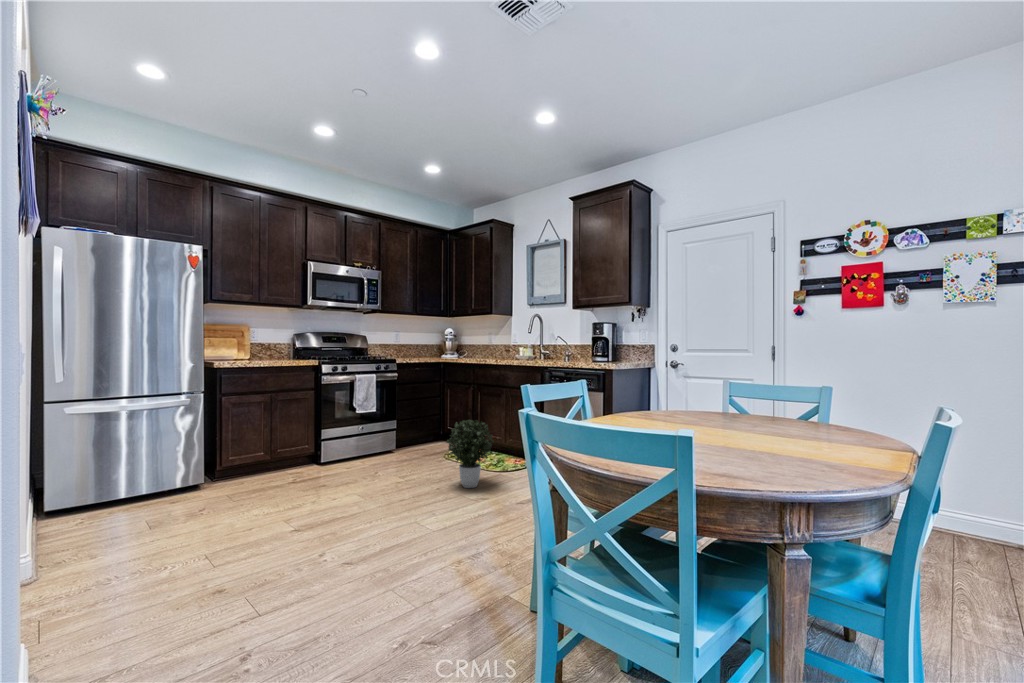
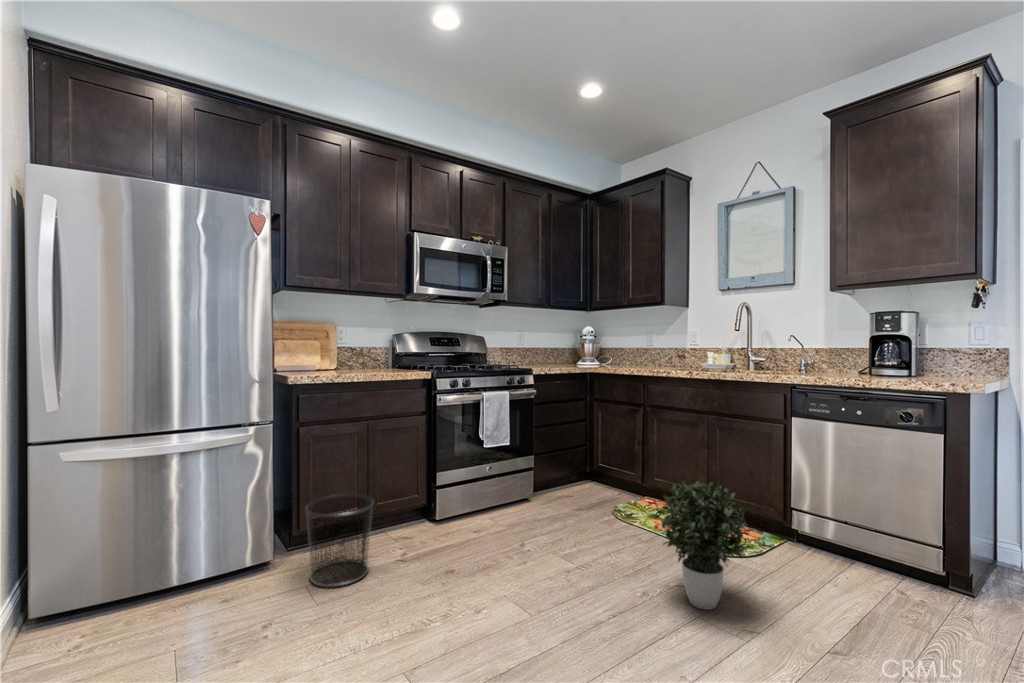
waste bin: none [230,438,277,490] -> present [305,494,374,587]

